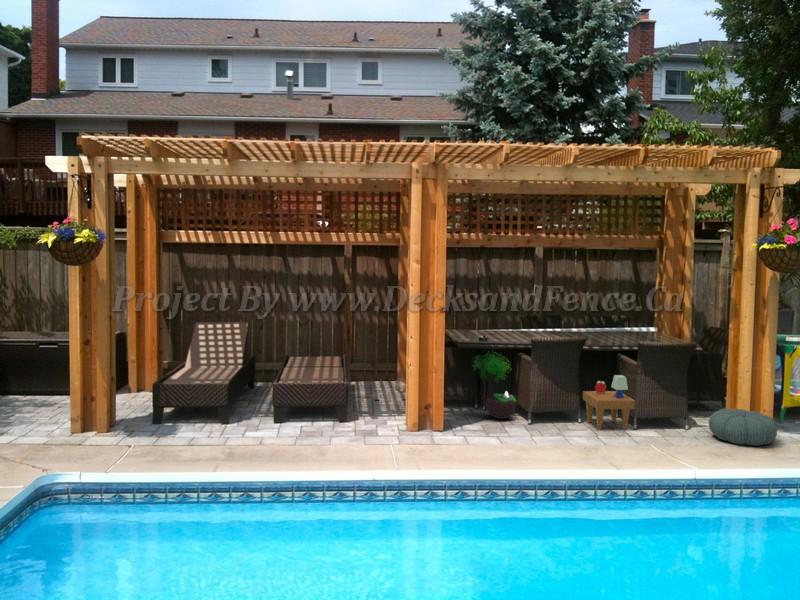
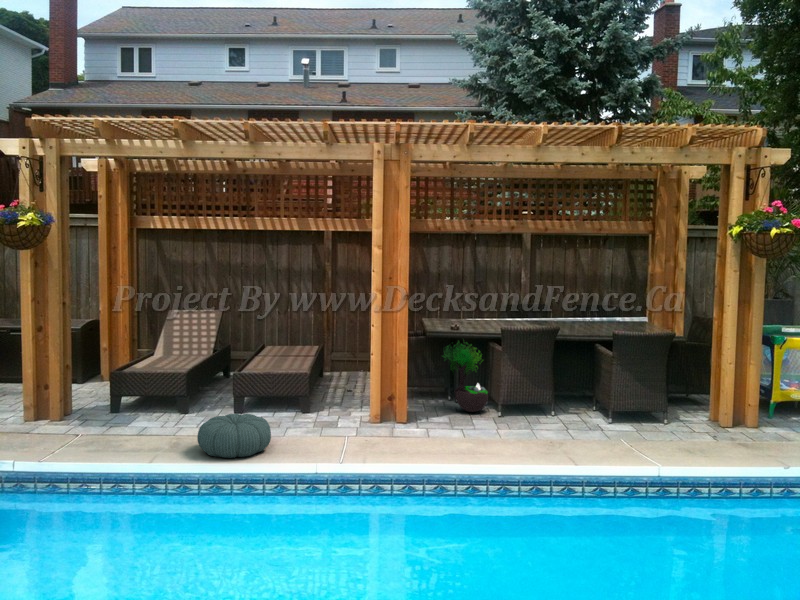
side table: present [583,375,635,429] -> none [558,367,610,425]
pouf: present [709,409,777,446] -> present [197,414,271,458]

